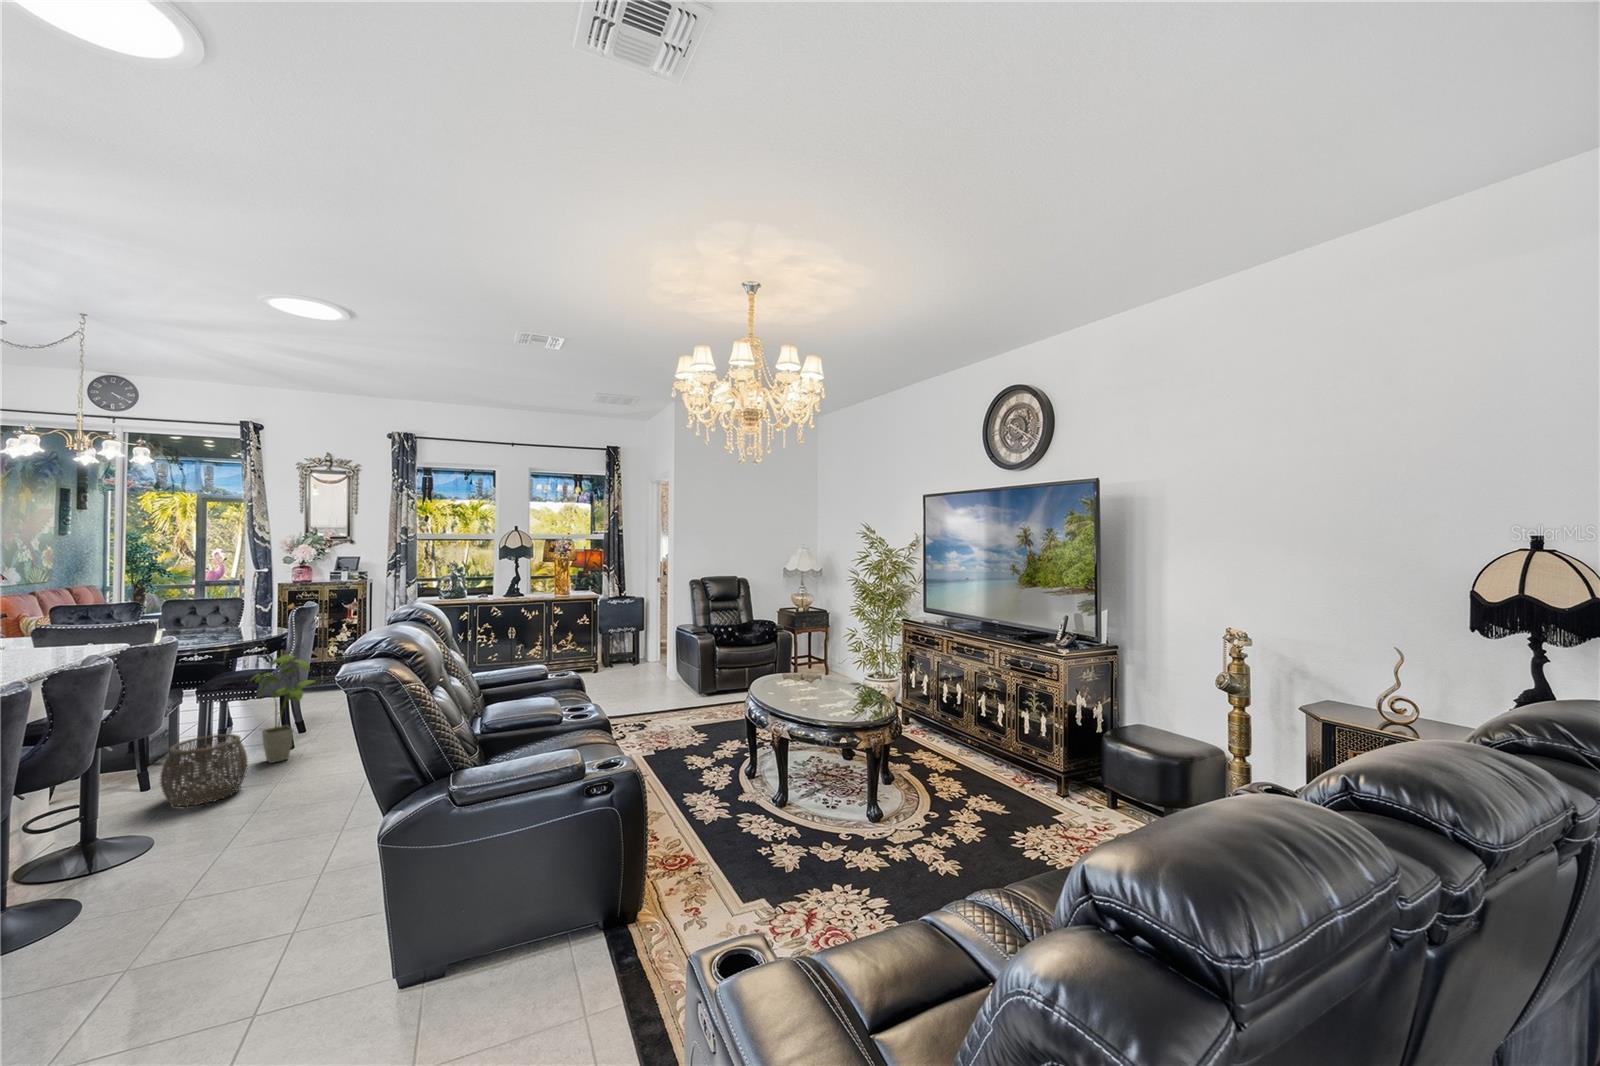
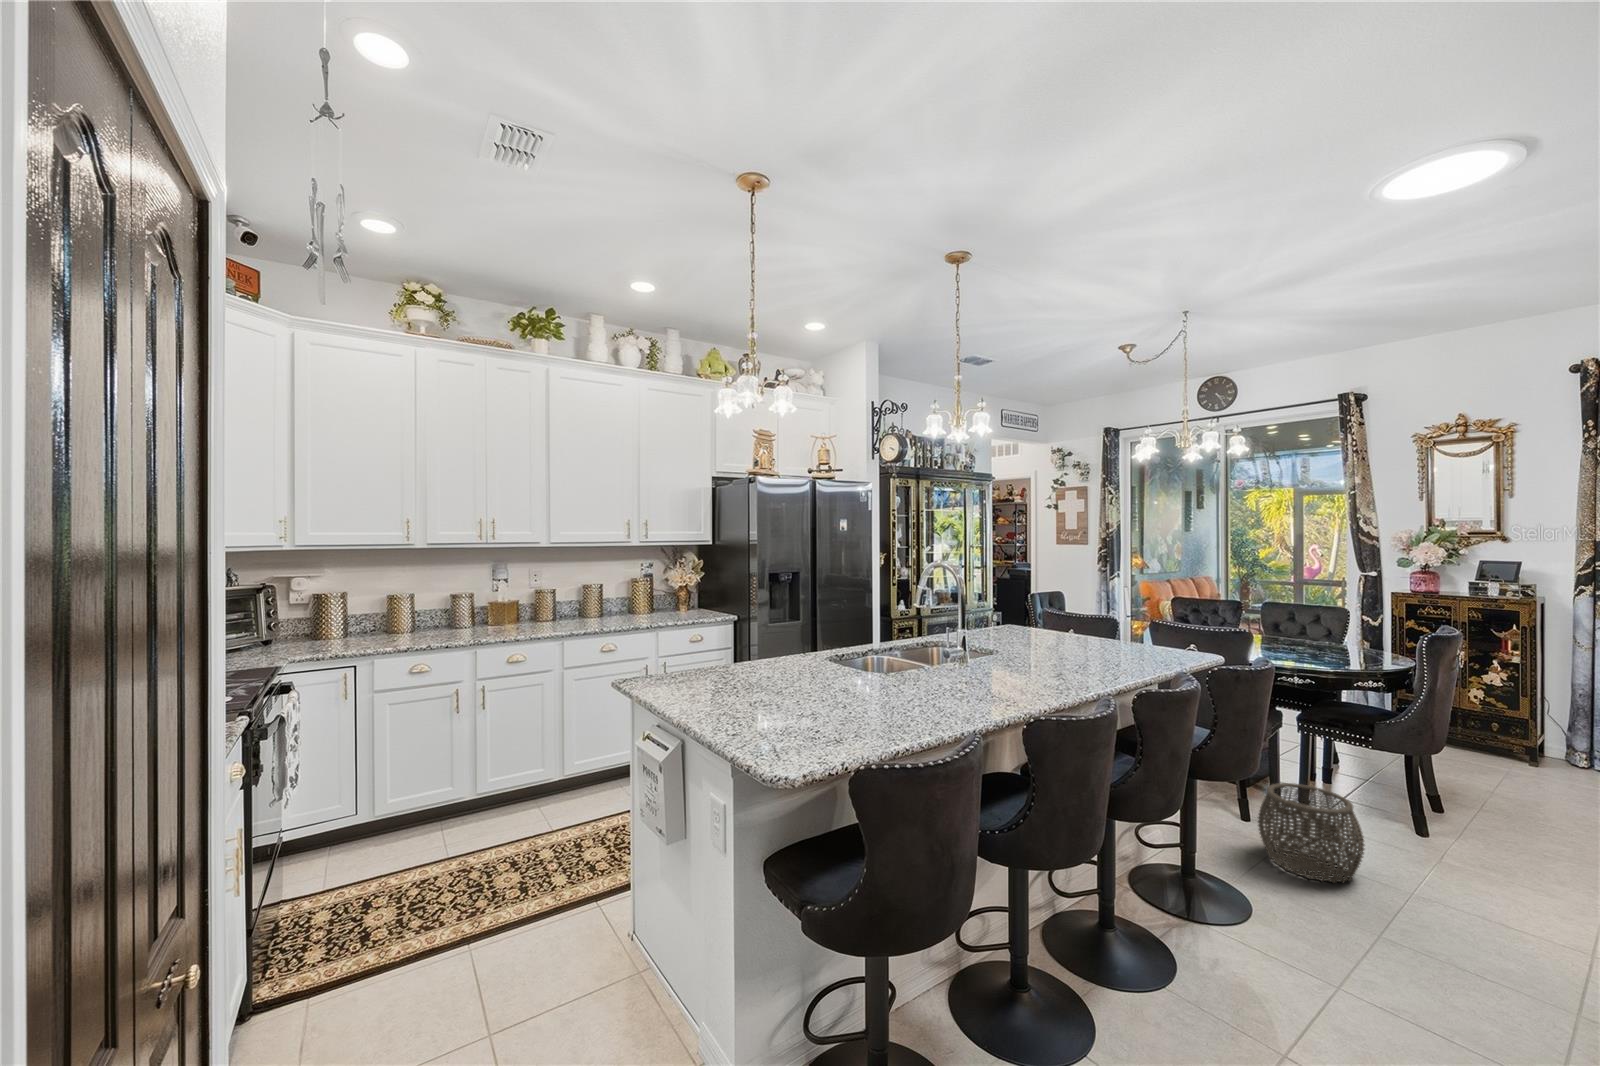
house plant: present [251,655,317,763] -> none [1361,701,1470,855]

